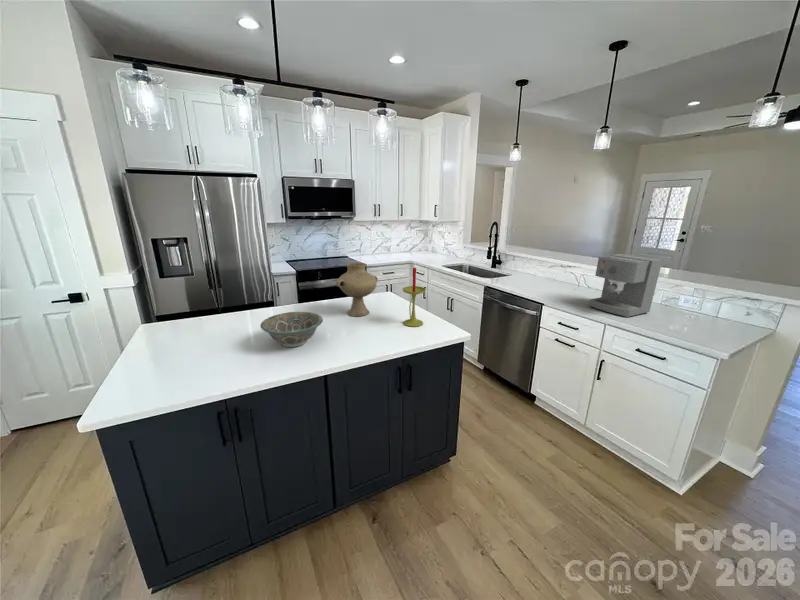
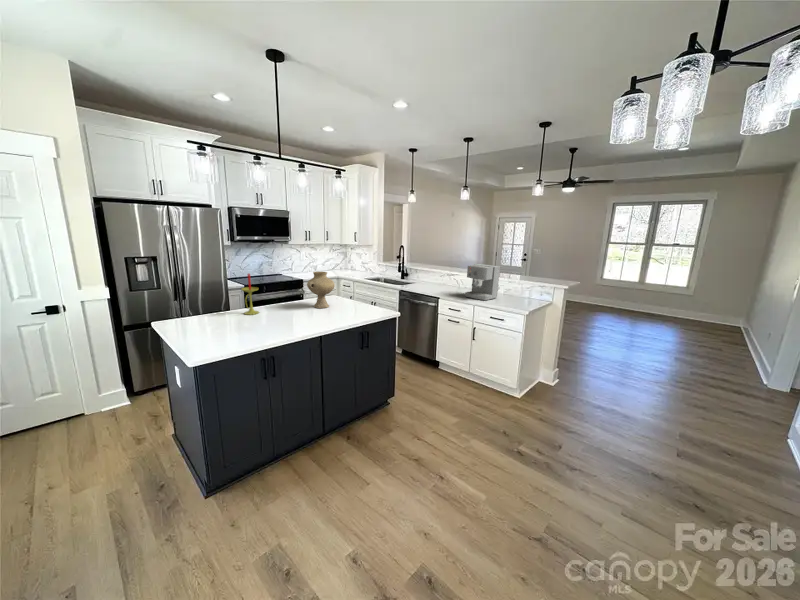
candle: present [403,268,426,327] -> present [241,274,259,315]
bowl: present [260,312,323,347] -> none [268,304,309,325]

